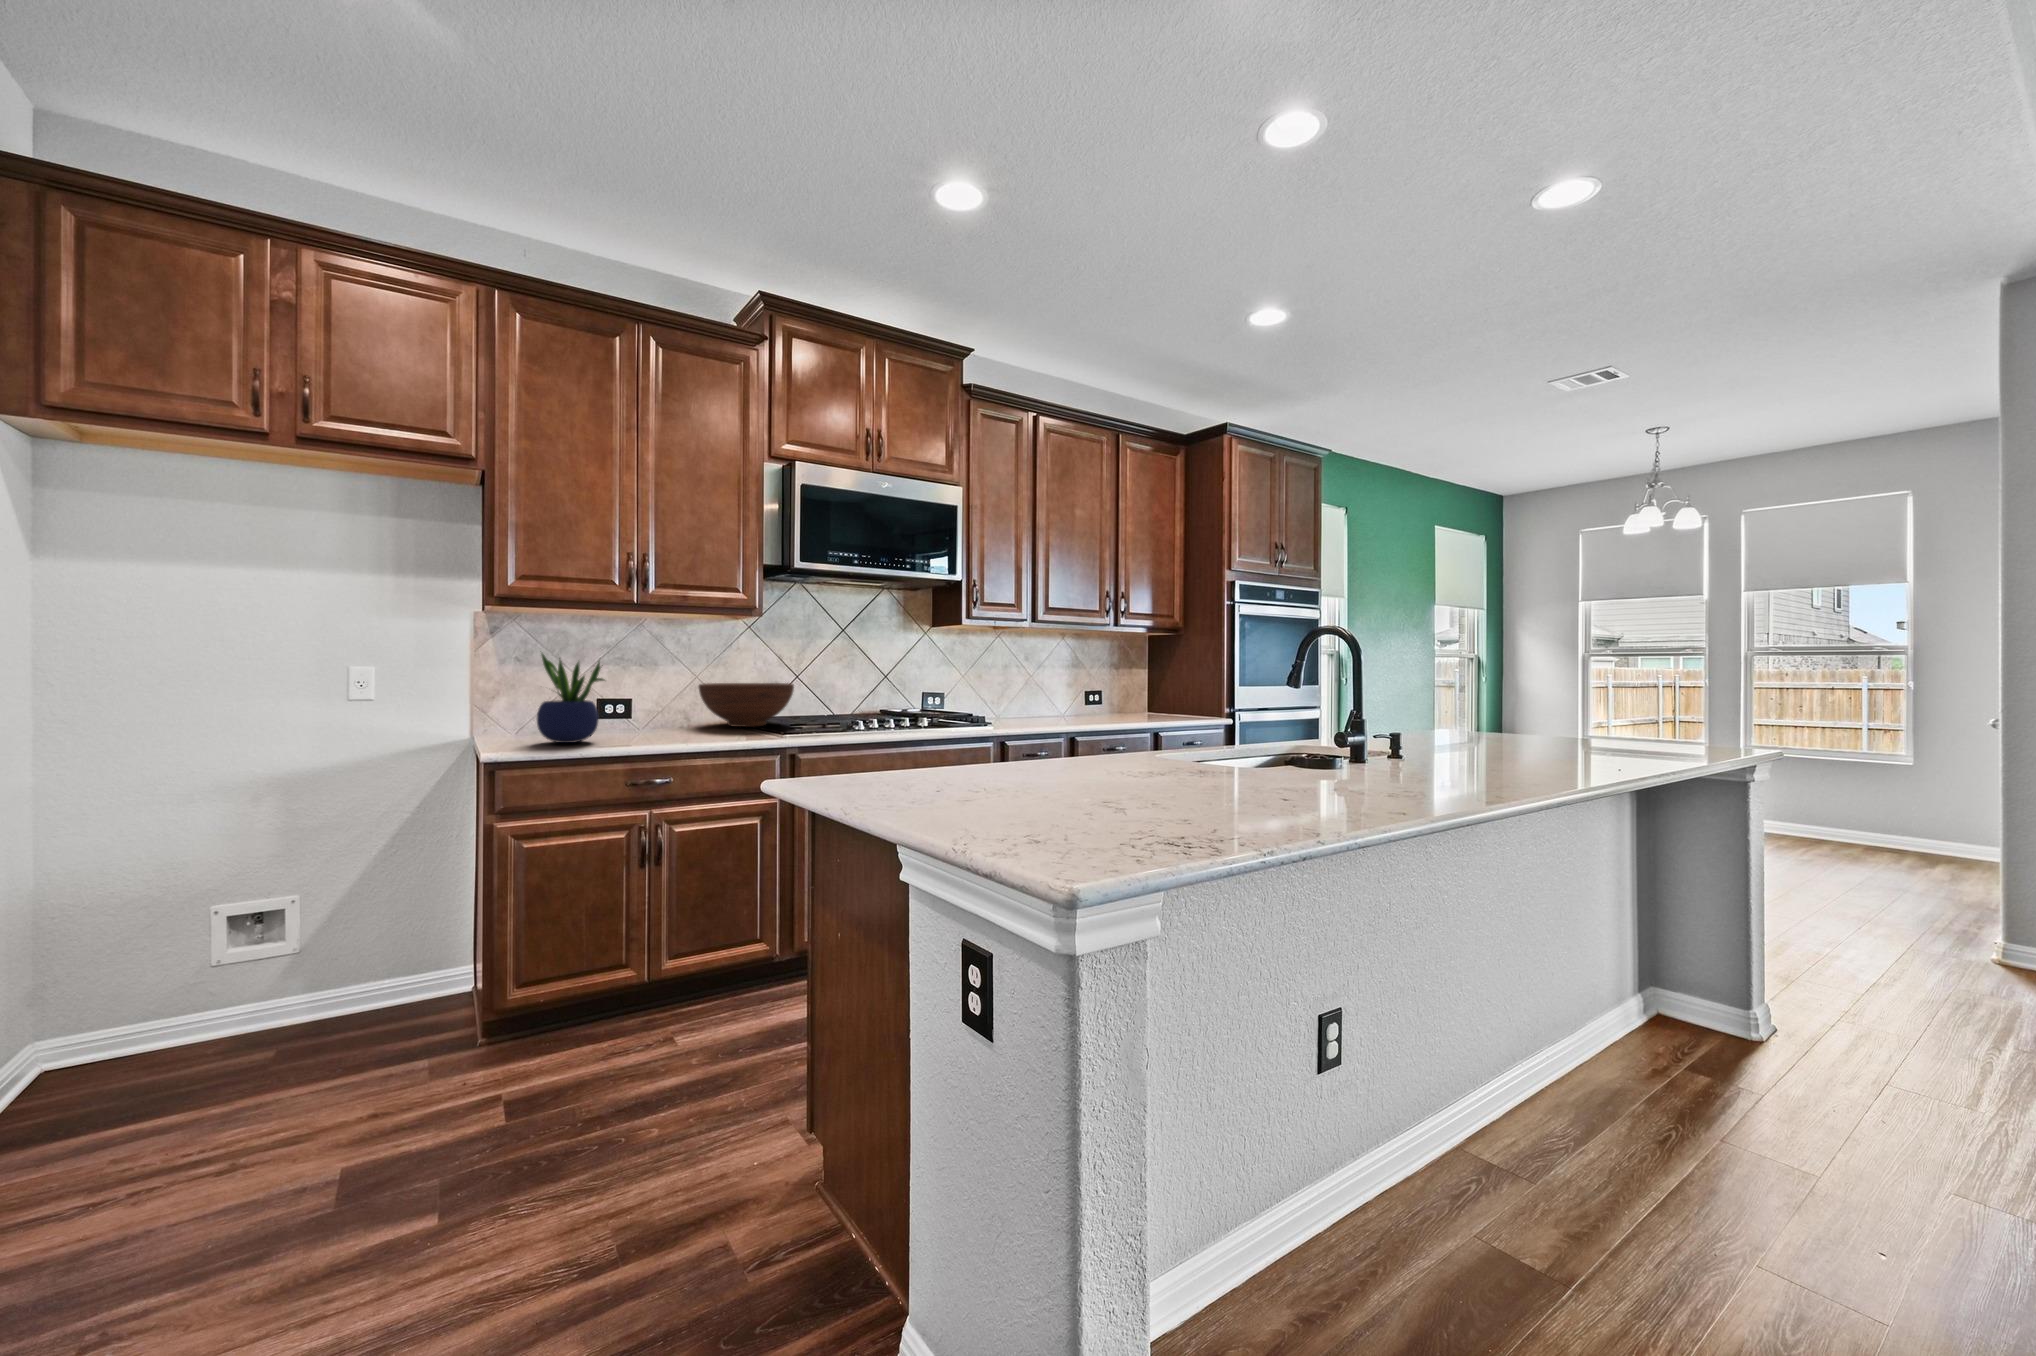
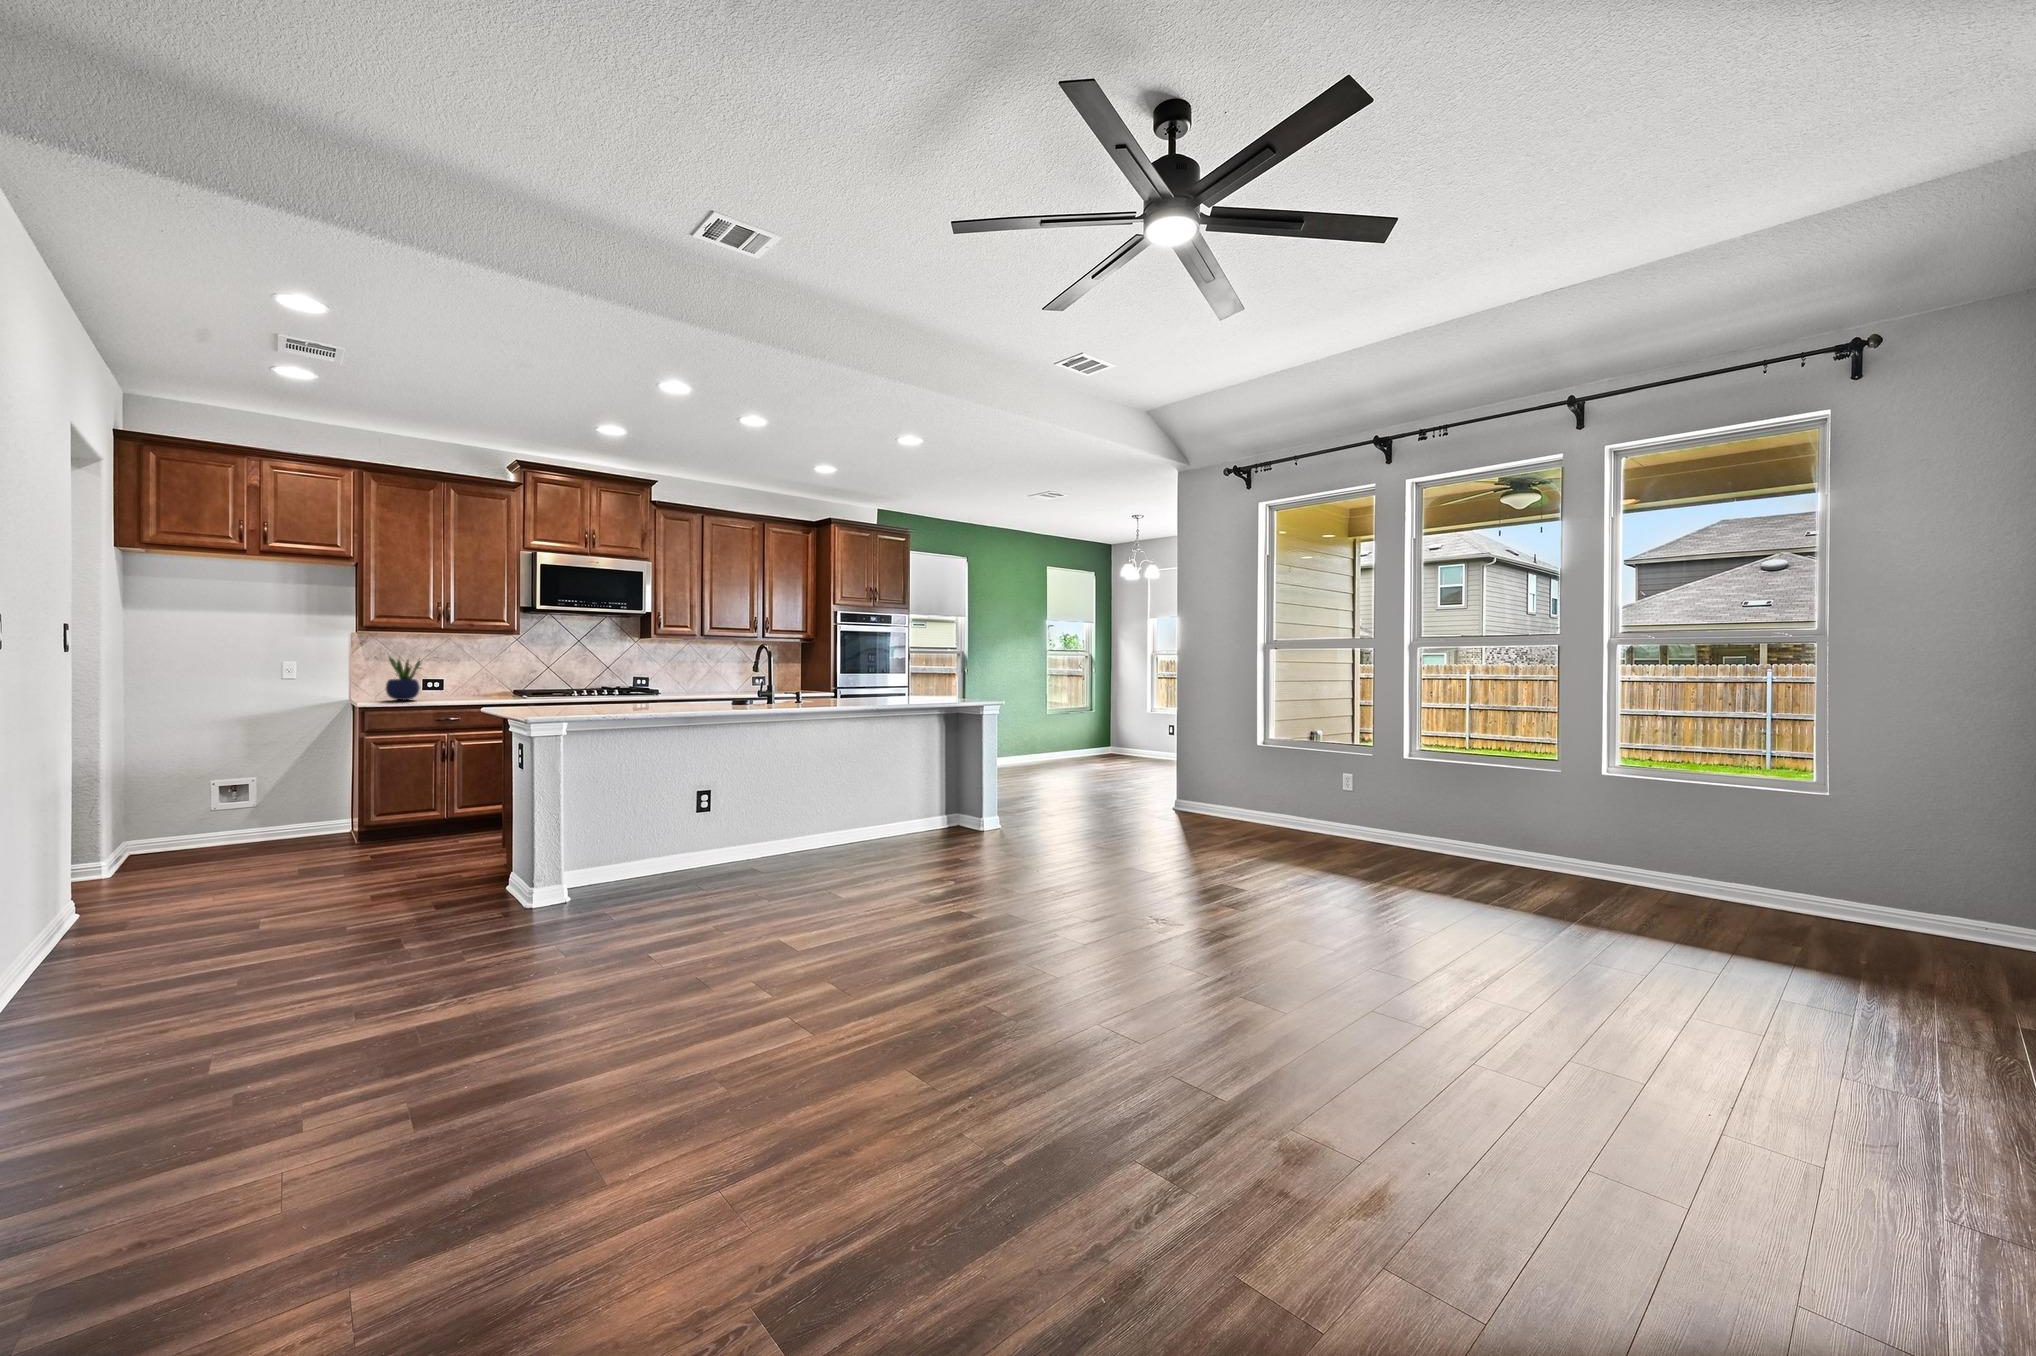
fruit bowl: present [699,683,794,727] -> none [481,672,539,695]

